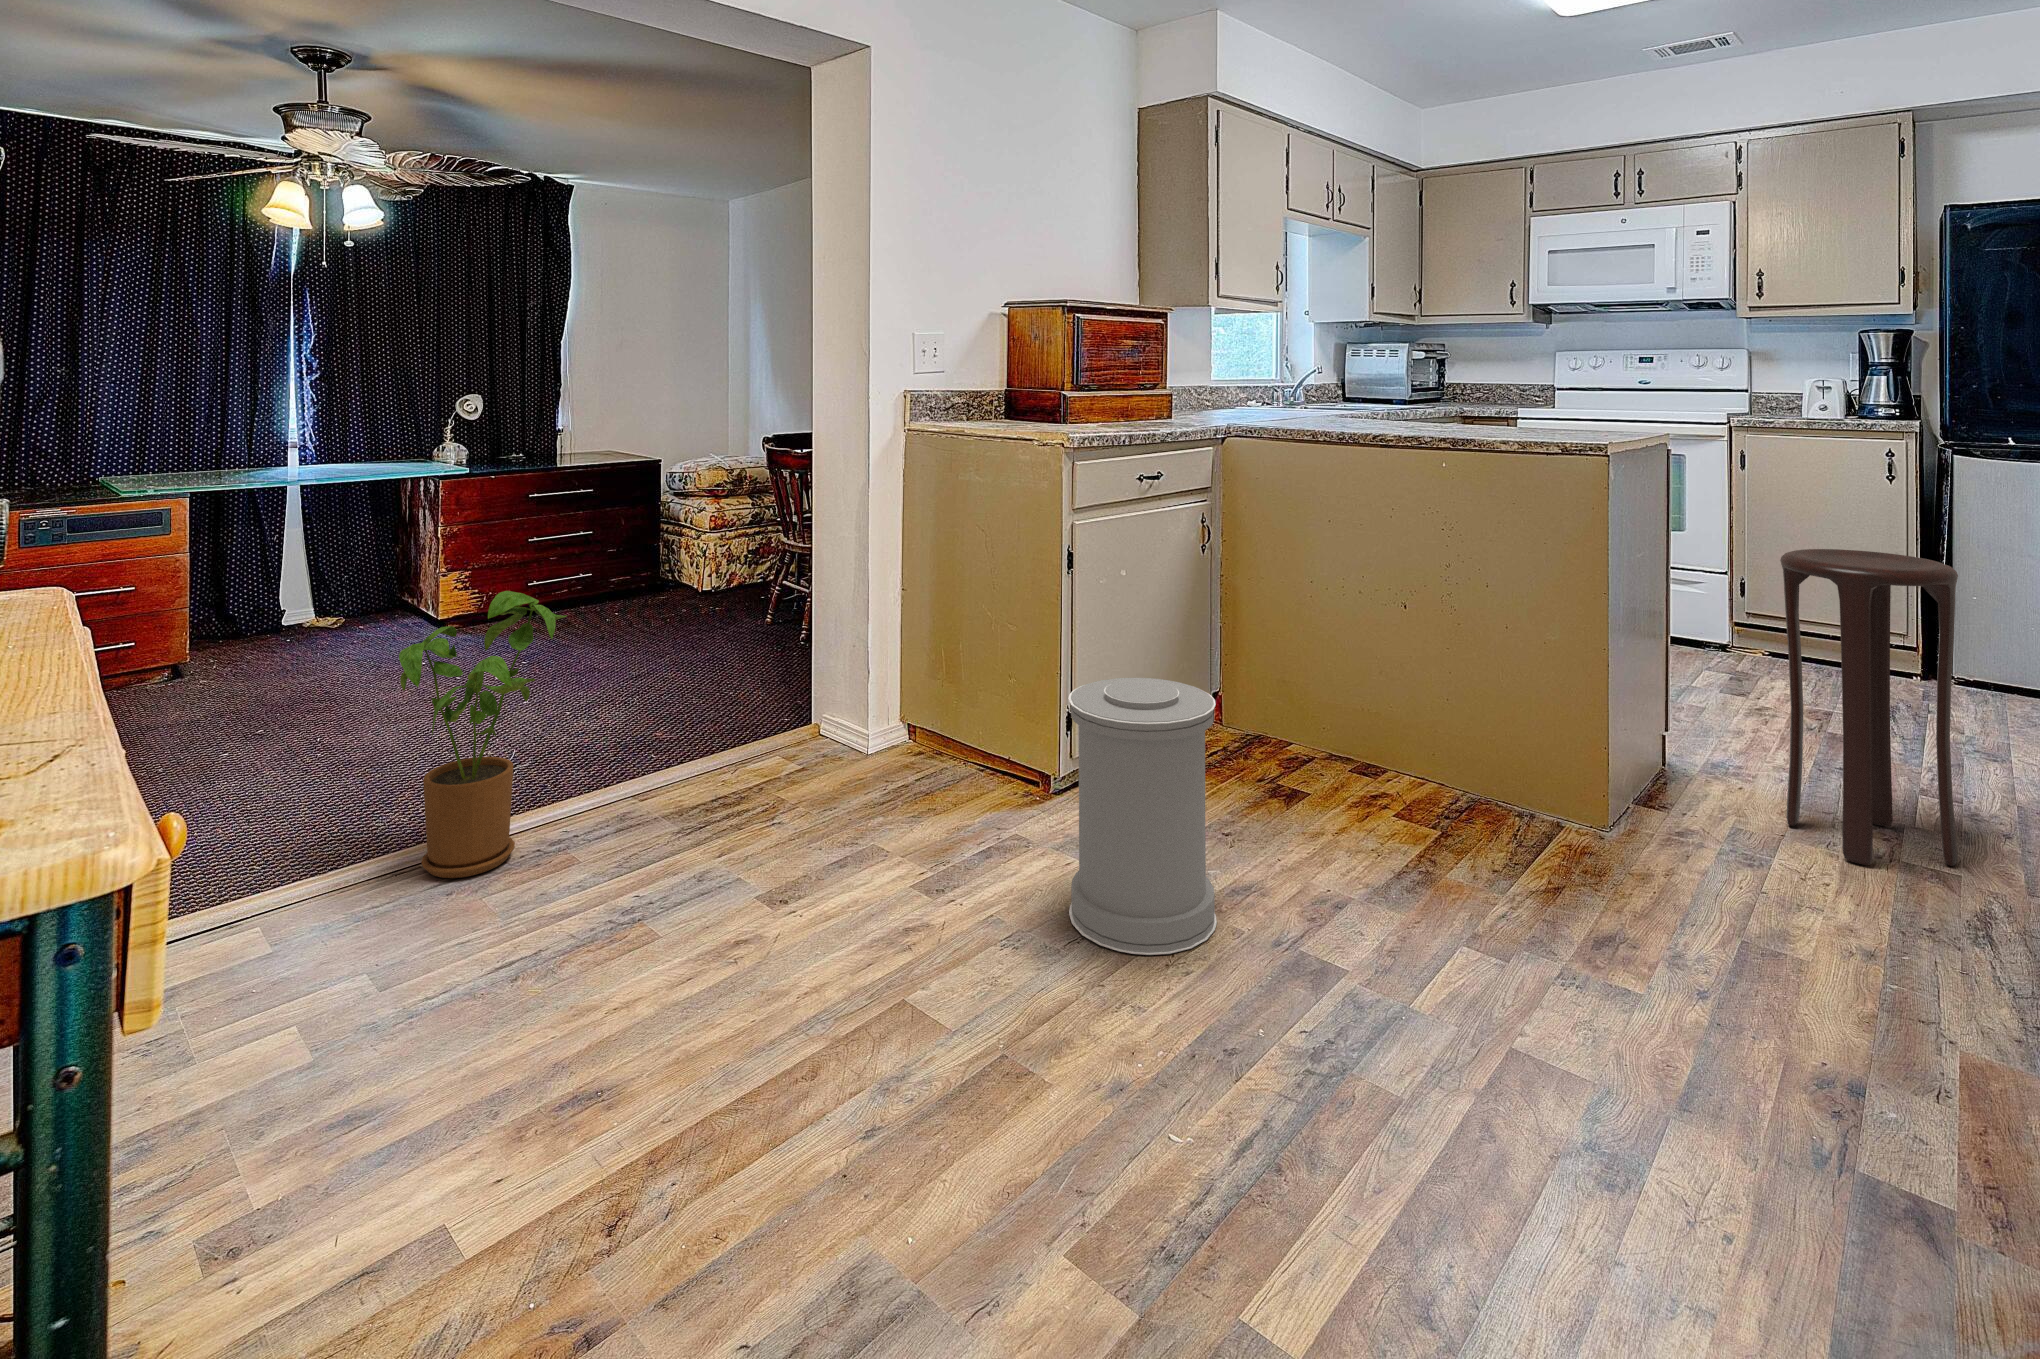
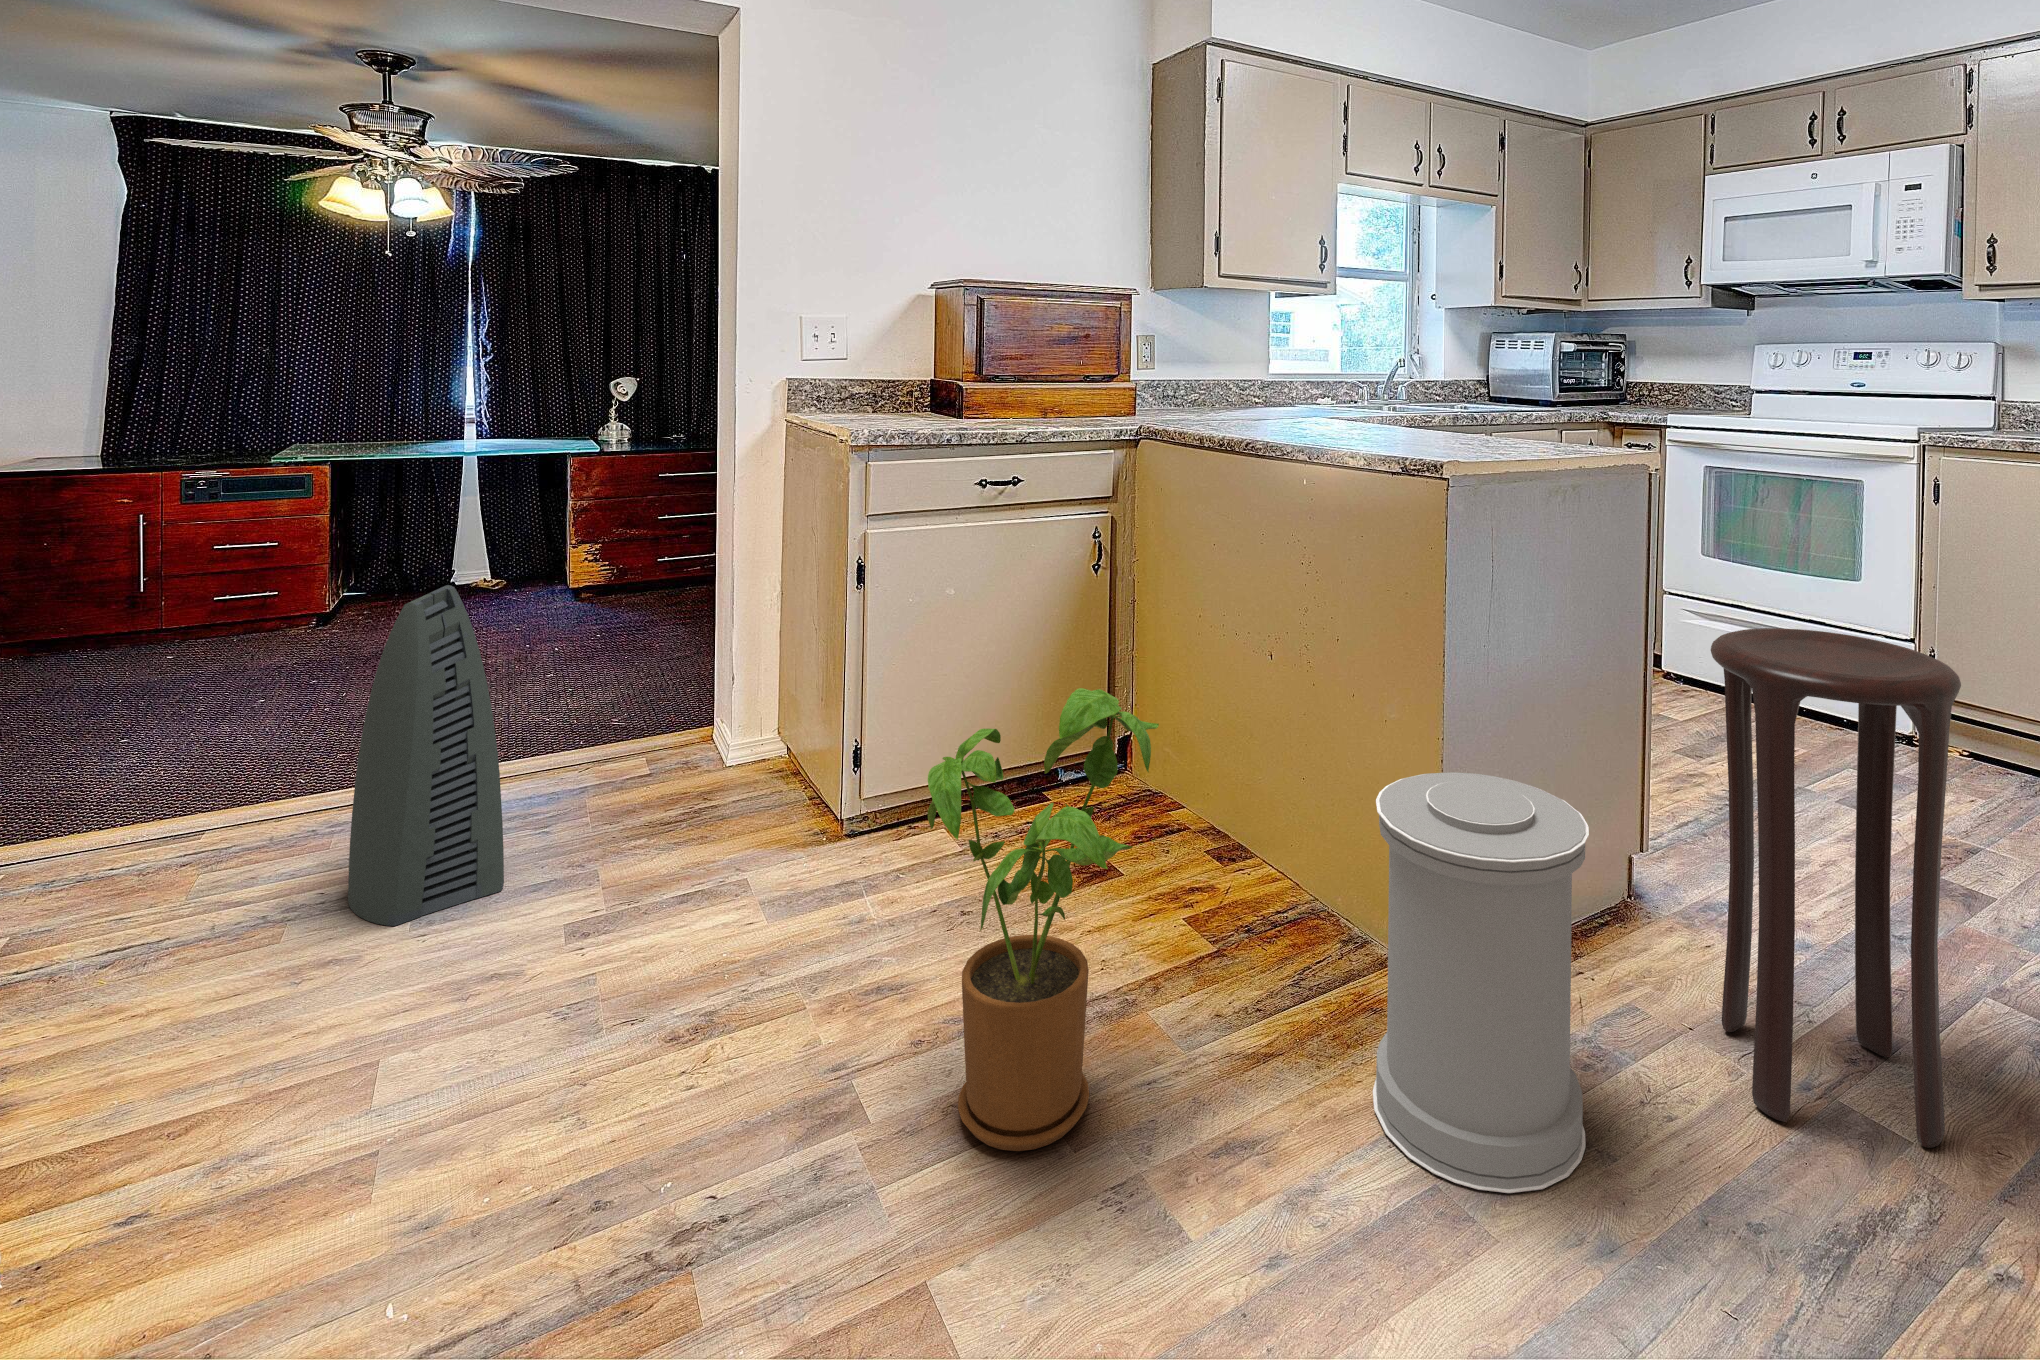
air purifier: none [674,587,815,891] -> present [348,585,504,926]
house plant: present [399,591,567,878] -> present [928,688,1159,1151]
trash can: present [1068,678,1217,955] -> present [1373,772,1589,1193]

